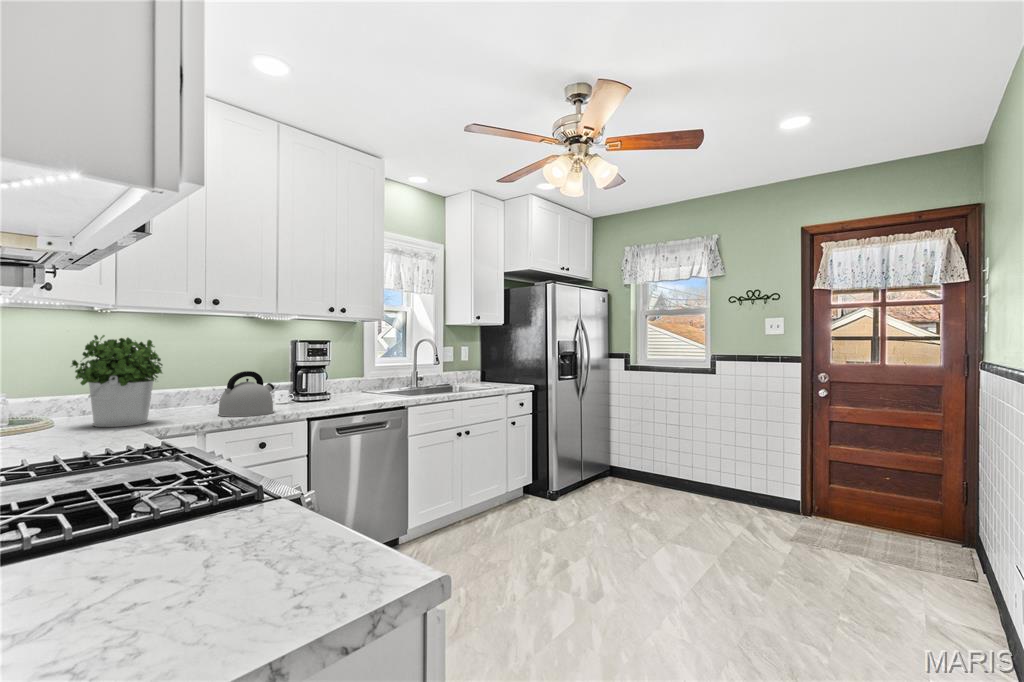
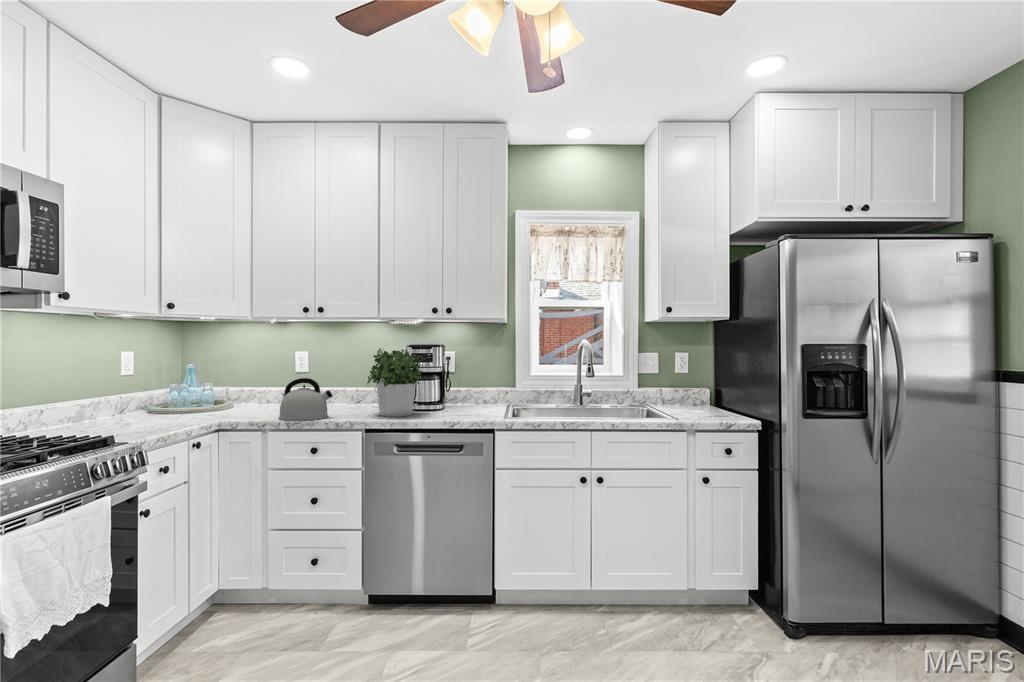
potted plant: present [72,335,162,427] -> present [367,348,422,417]

